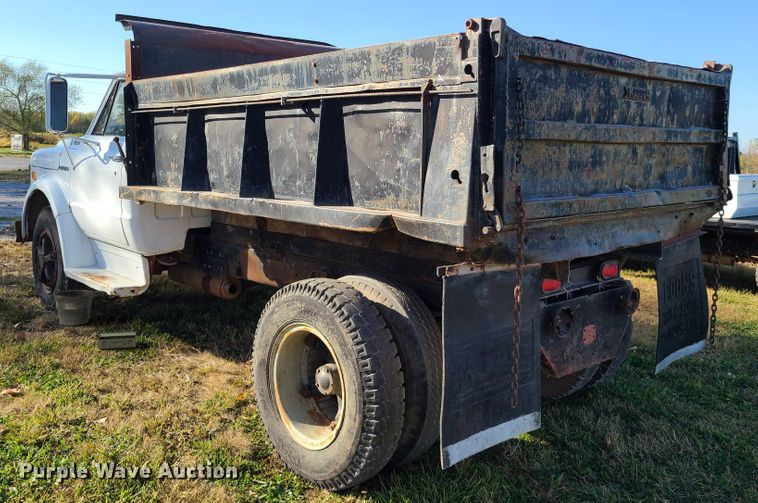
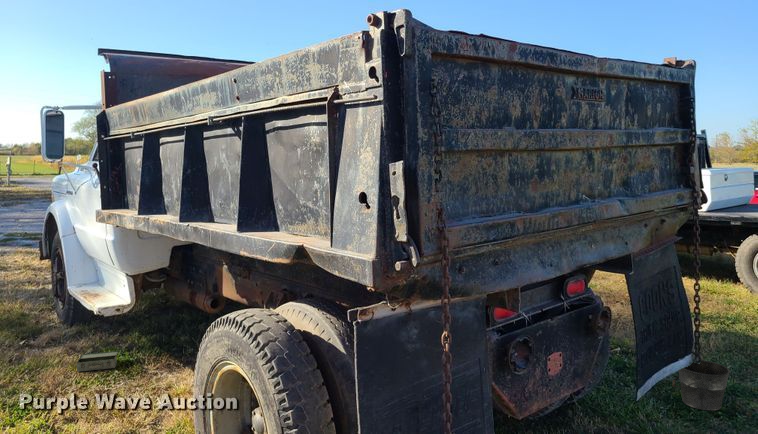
bucket: present [51,290,93,325] -> present [672,360,730,410]

